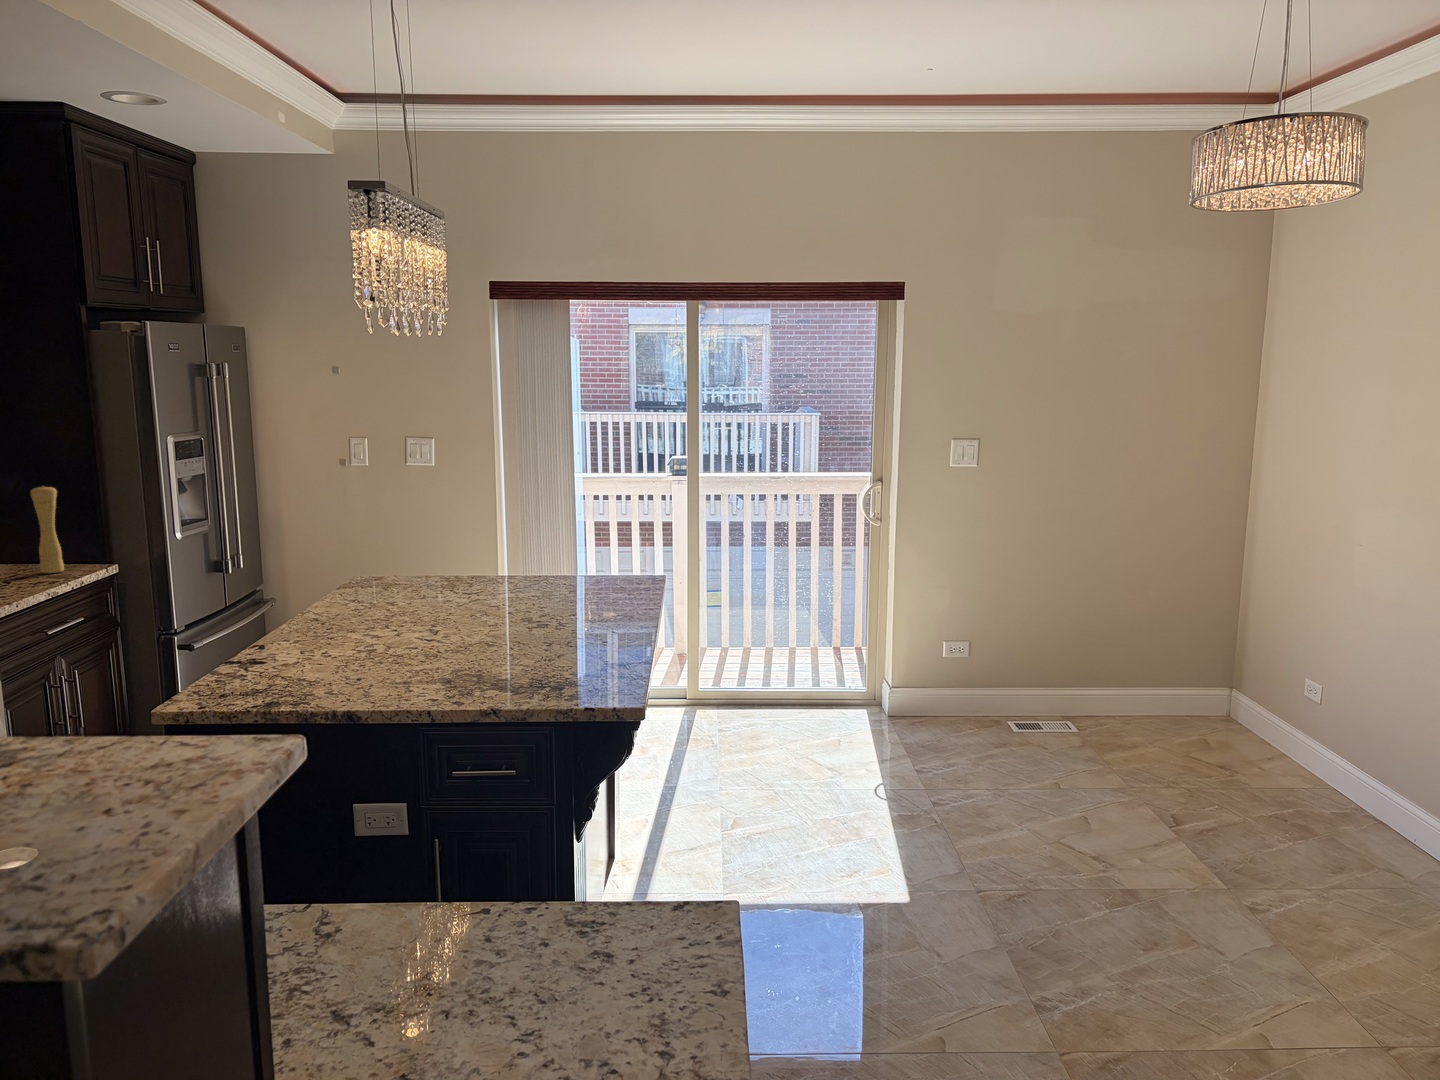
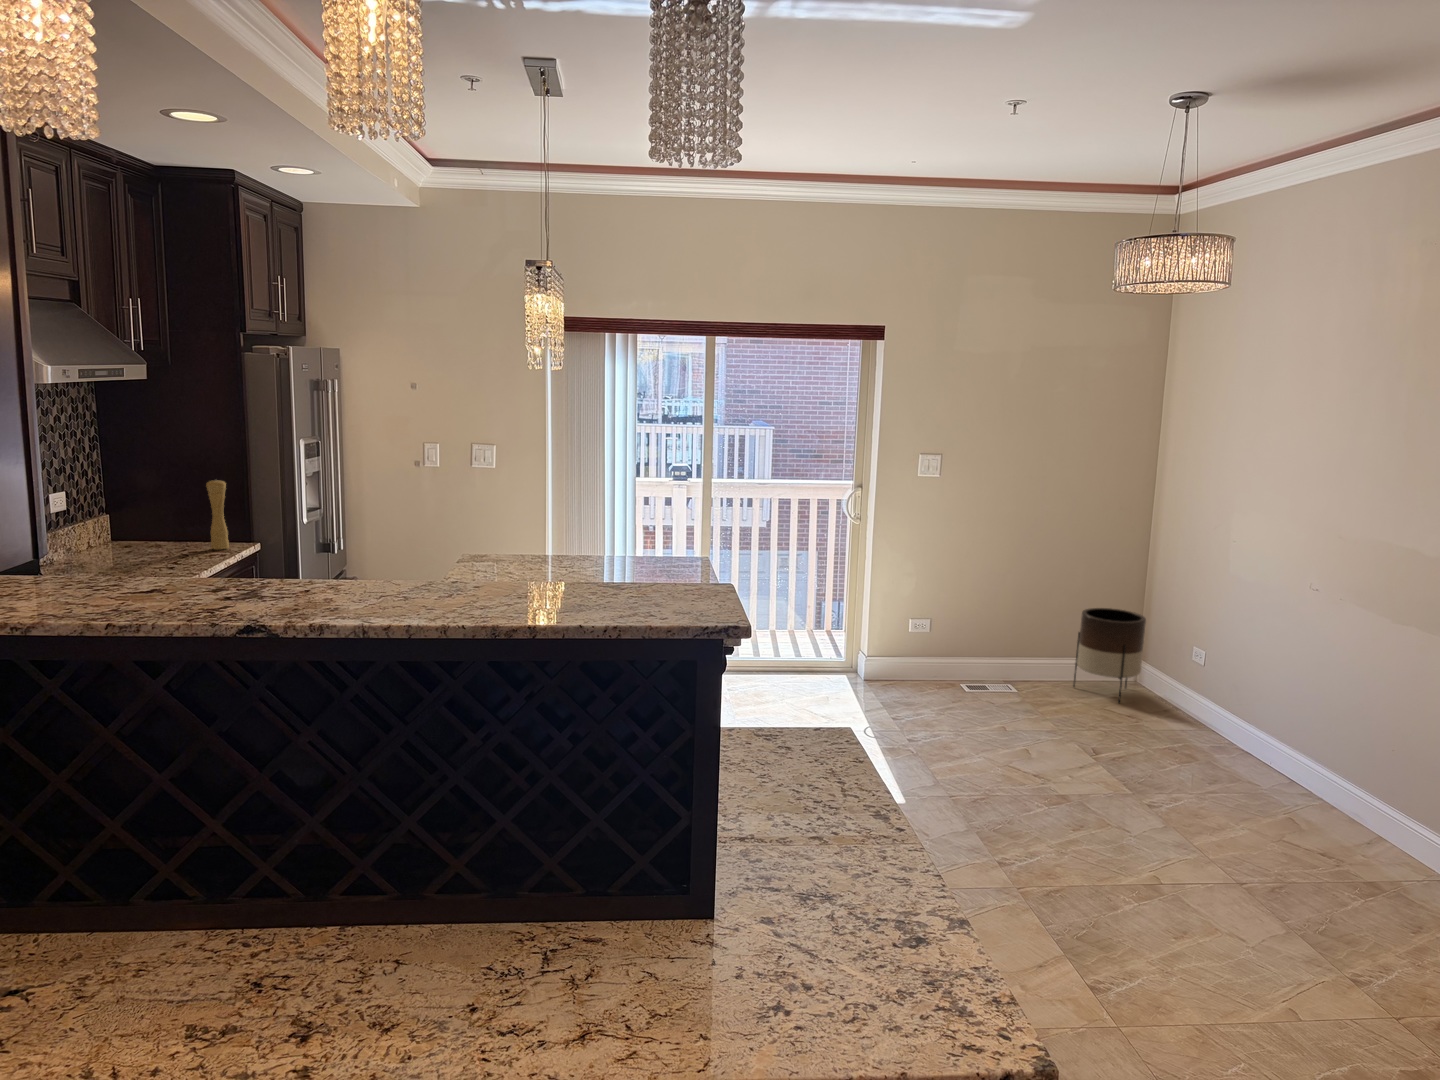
planter: none [1152,629,1244,751] -> present [1073,608,1146,703]

